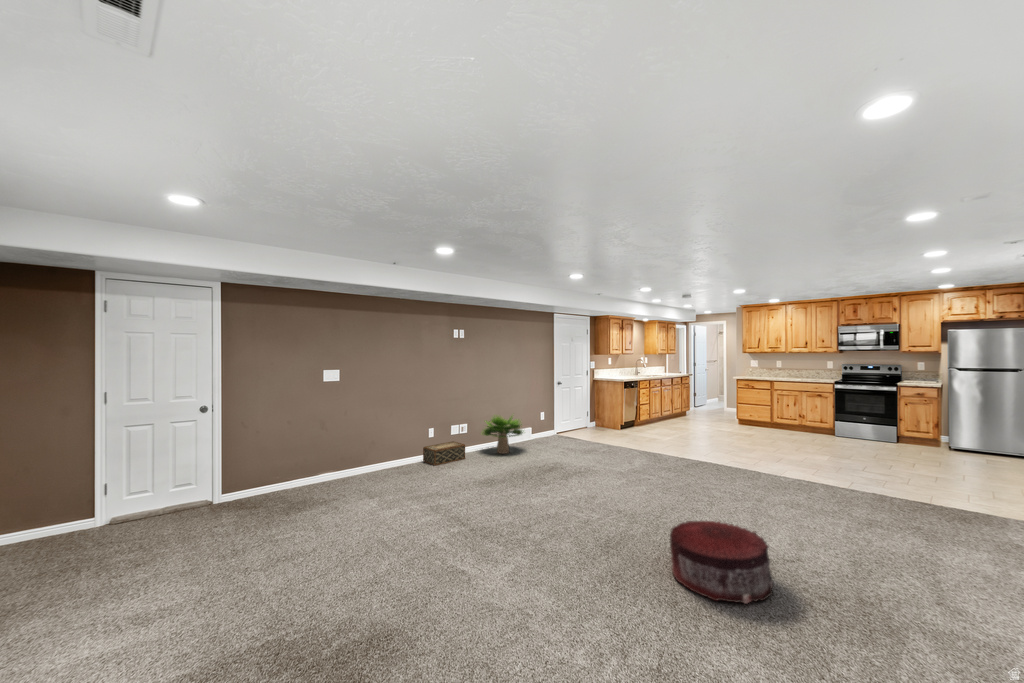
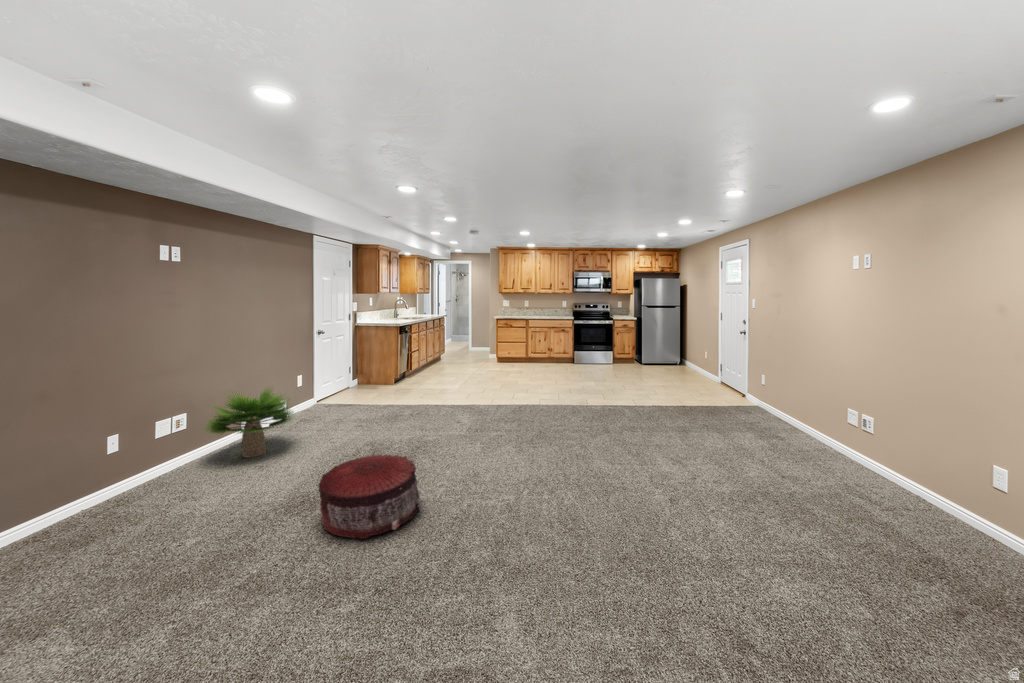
woven basket: present [423,441,465,466] -> none [54,460,179,529]
pouf: present [670,521,773,604] -> present [319,455,420,539]

